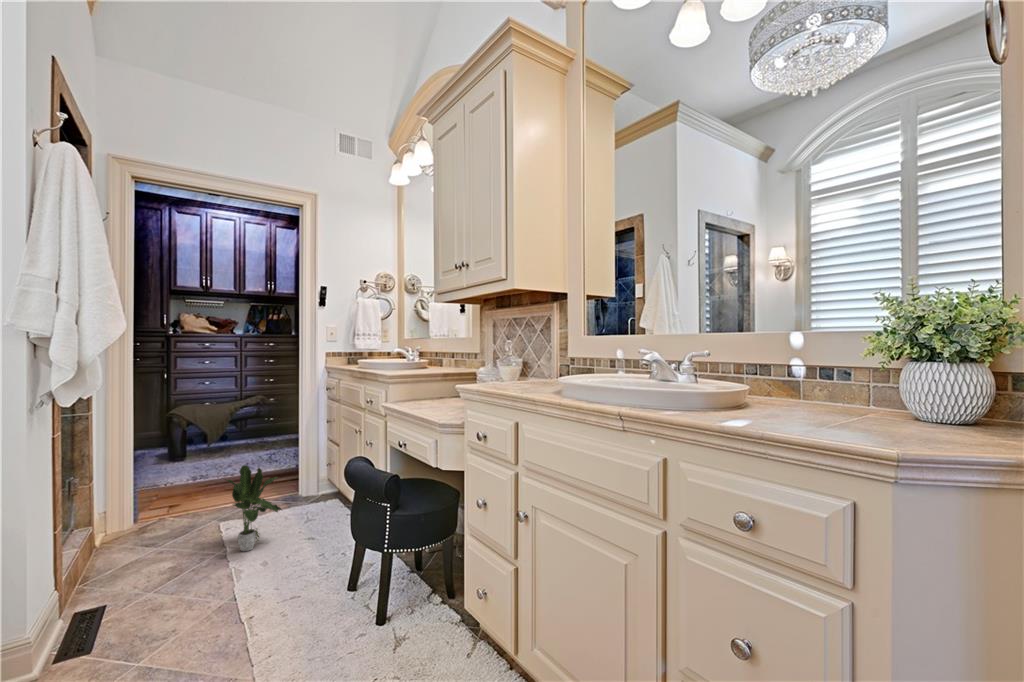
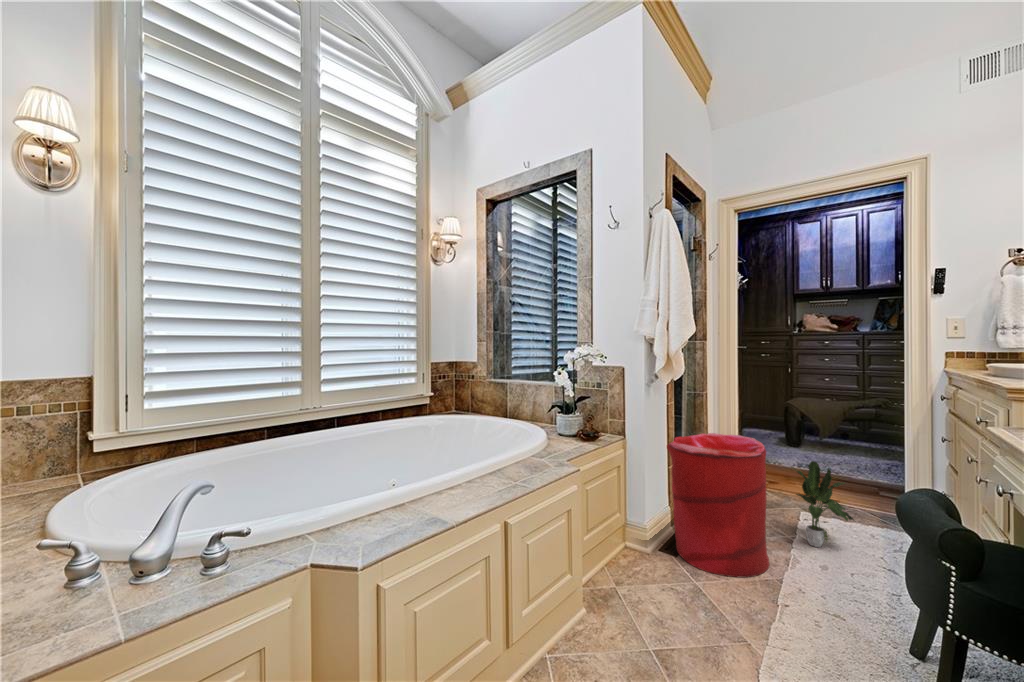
laundry hamper: none [64,456,216,648] -> present [667,433,770,577]

